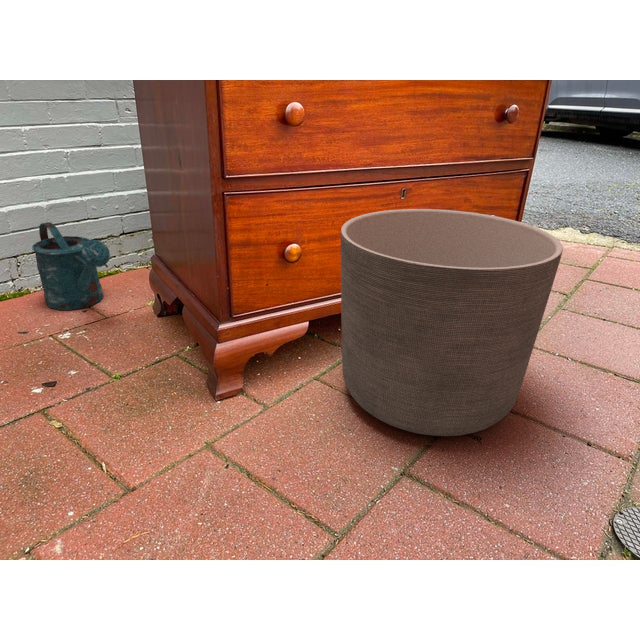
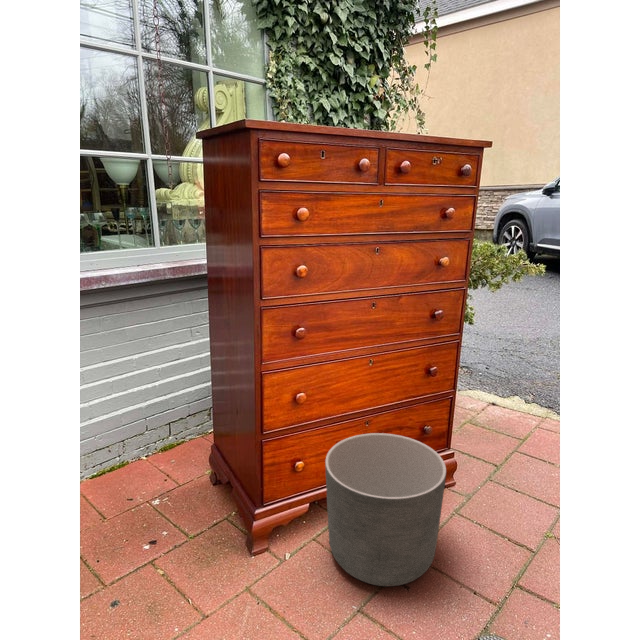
watering can: present [32,222,110,310] -> none [137,420,188,480]

